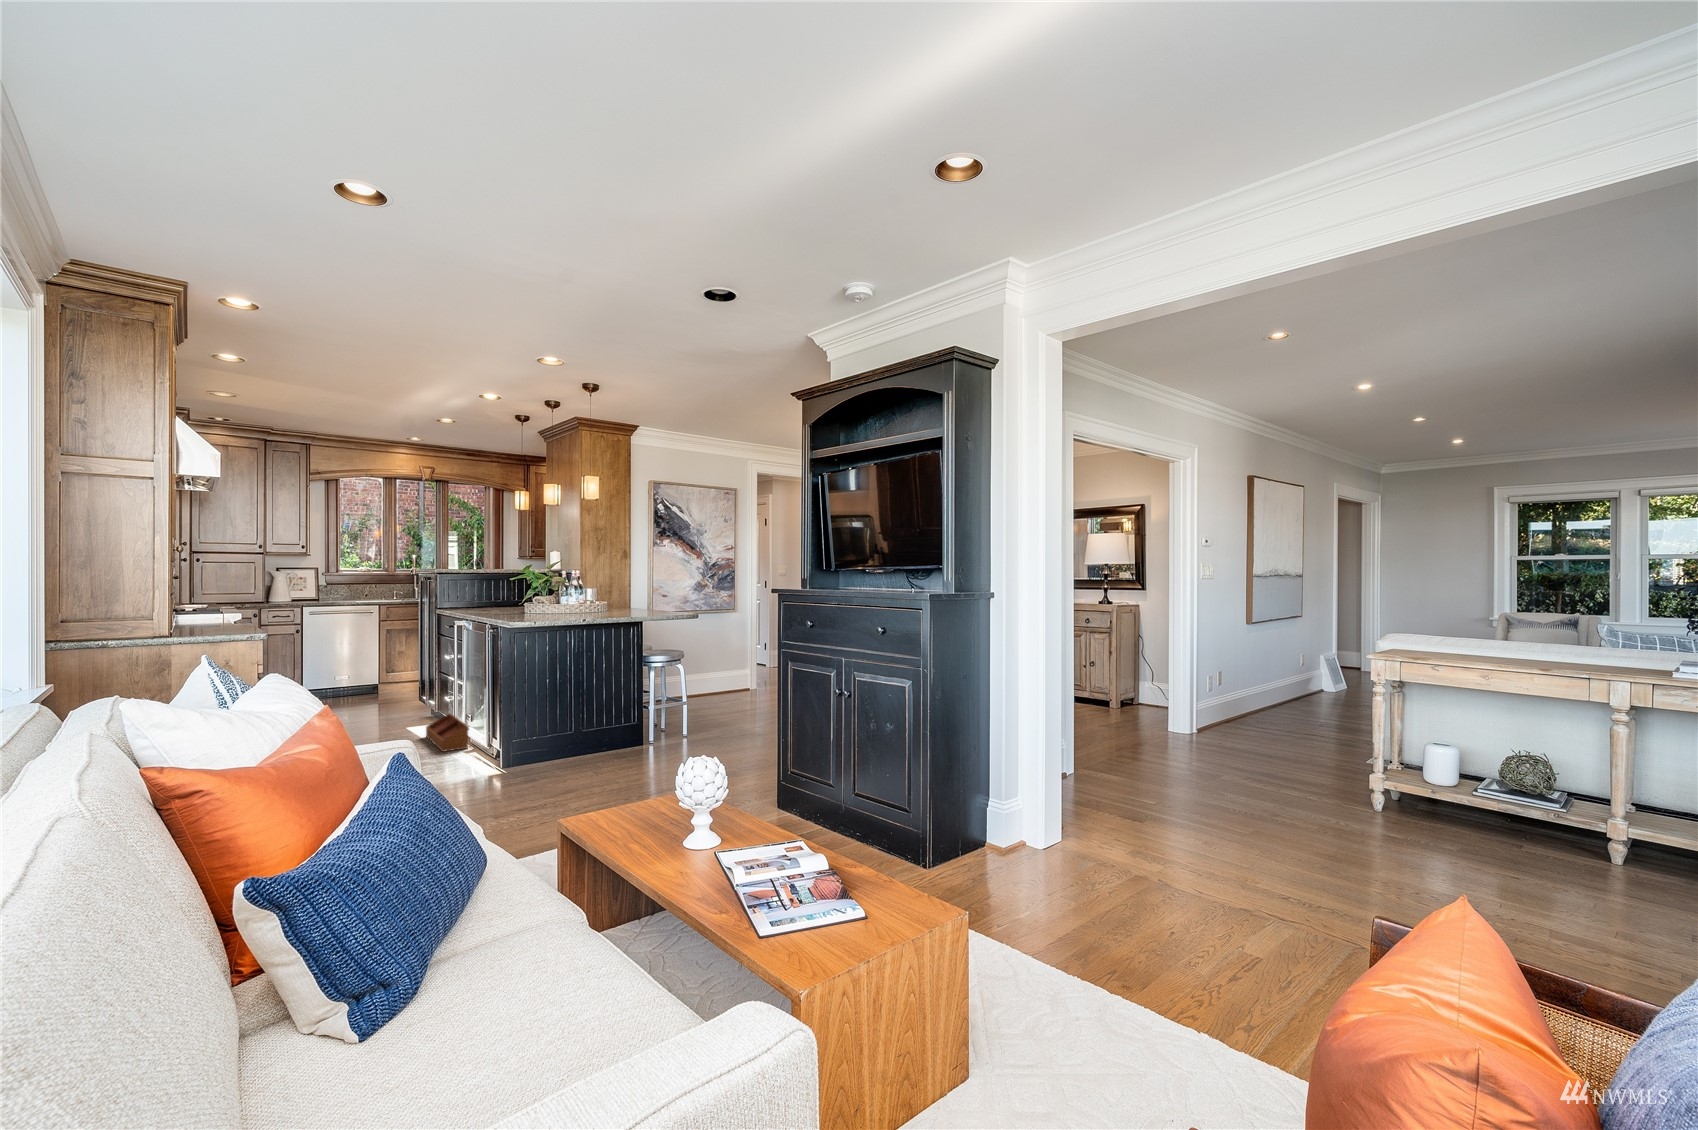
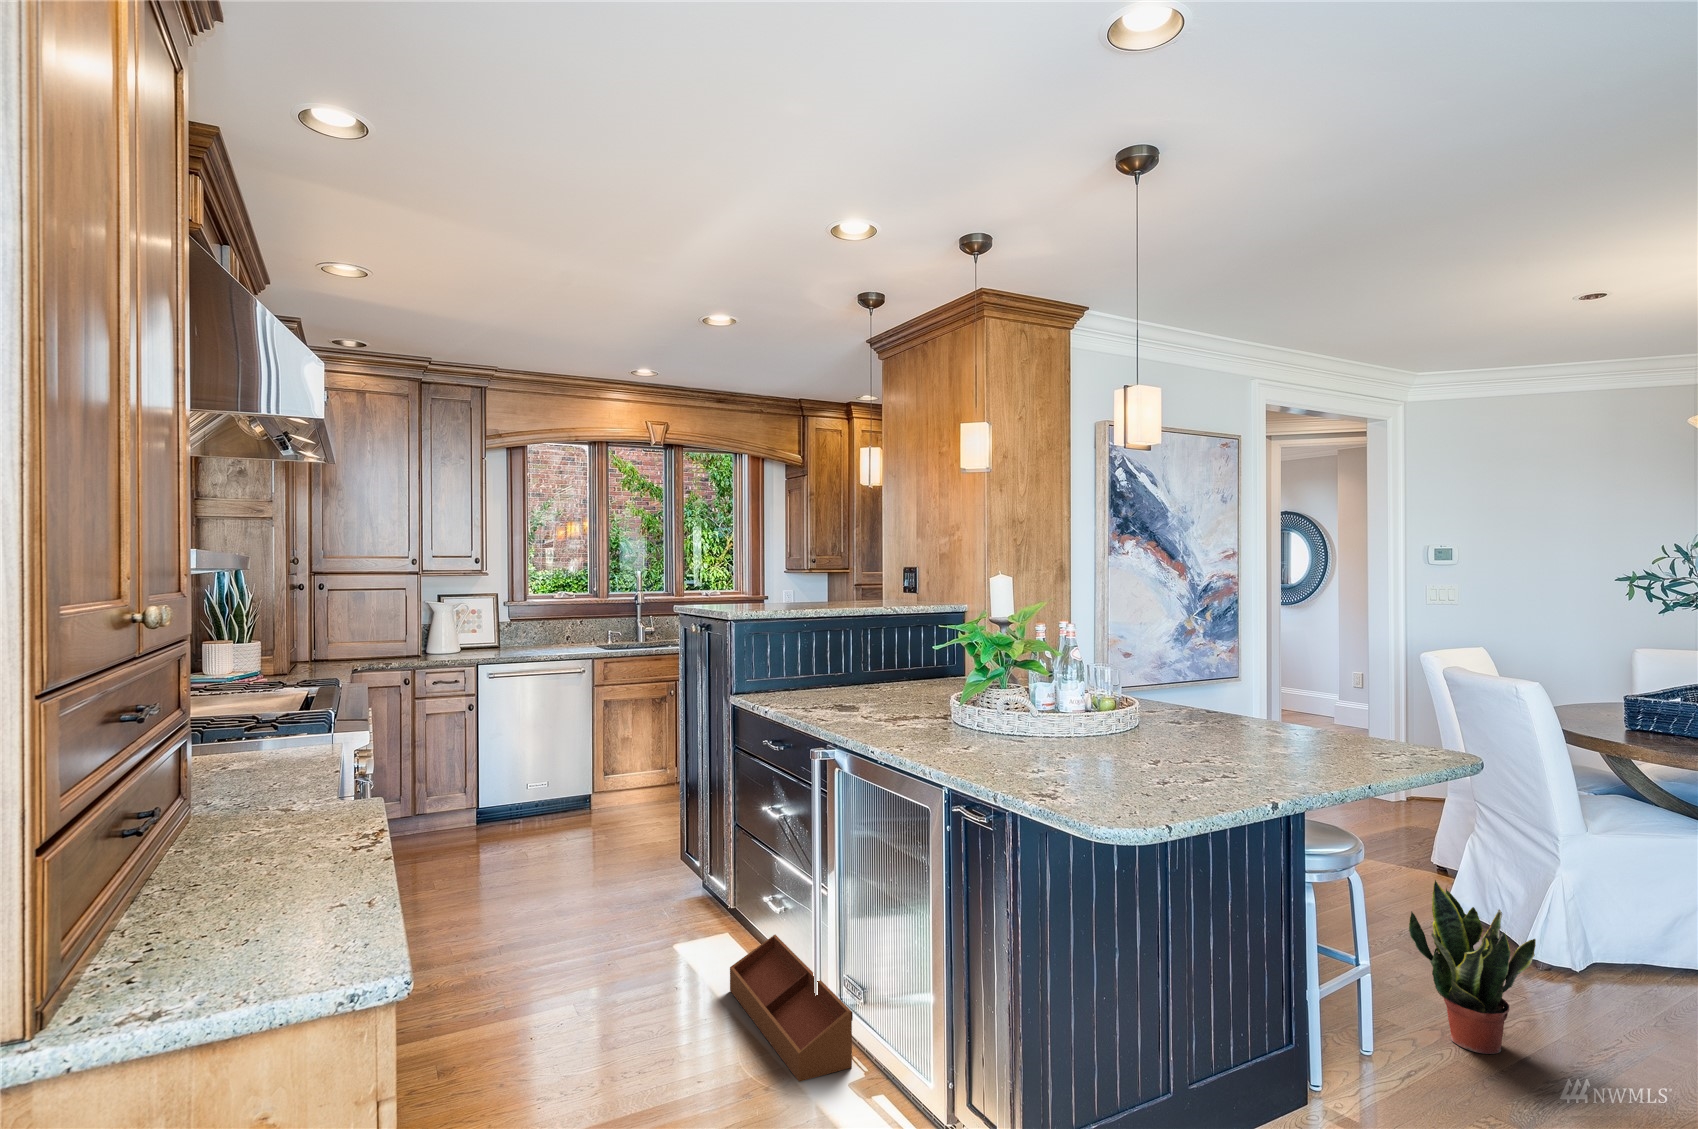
potted plant: none [710,670,751,733] -> present [1409,880,1536,1054]

